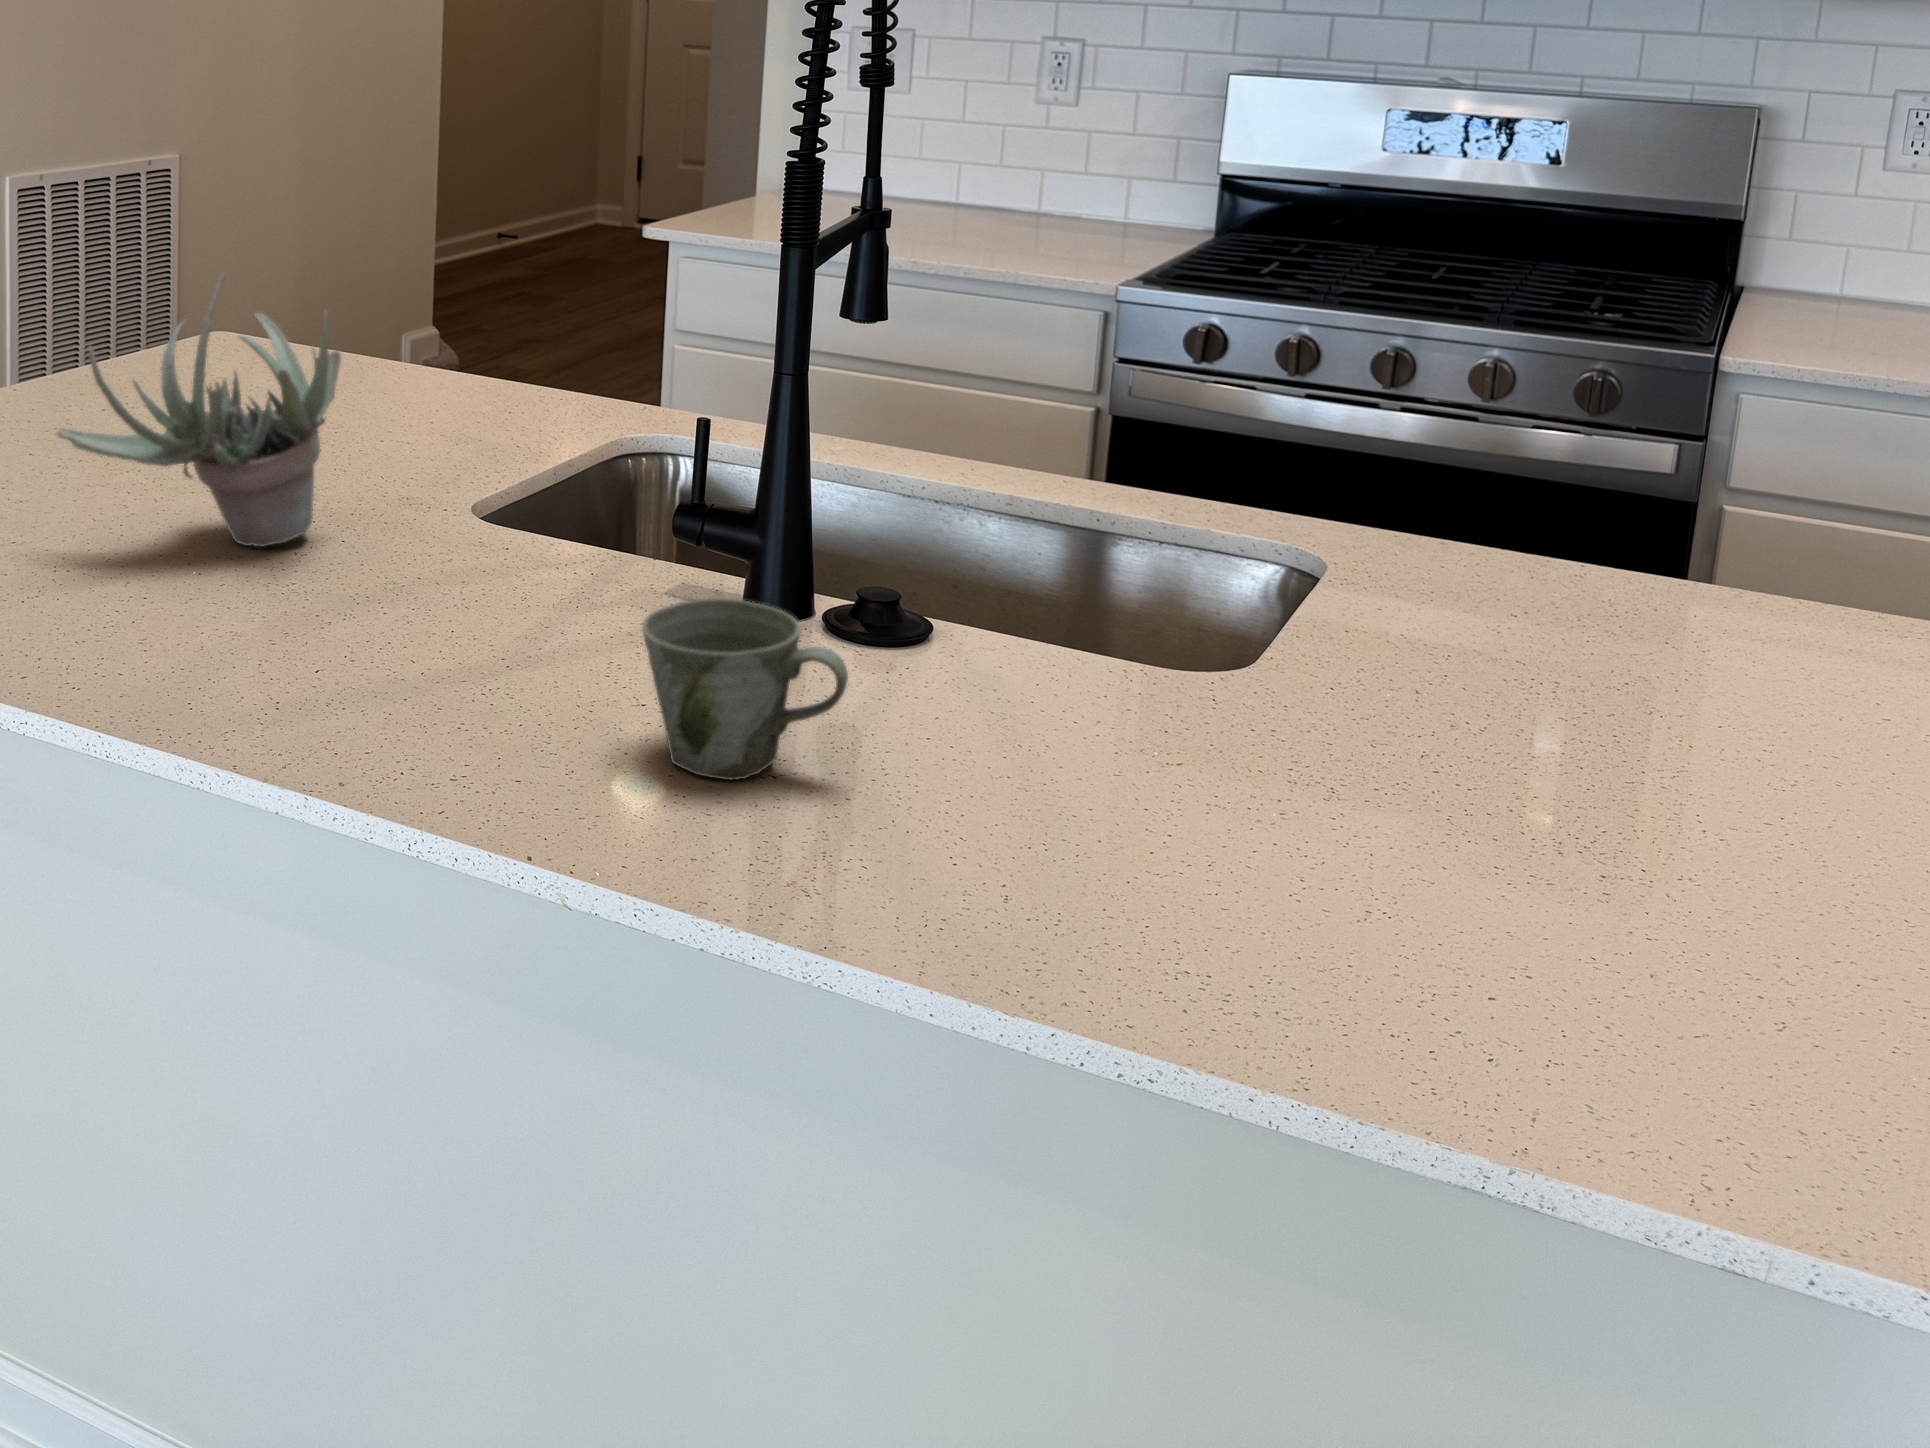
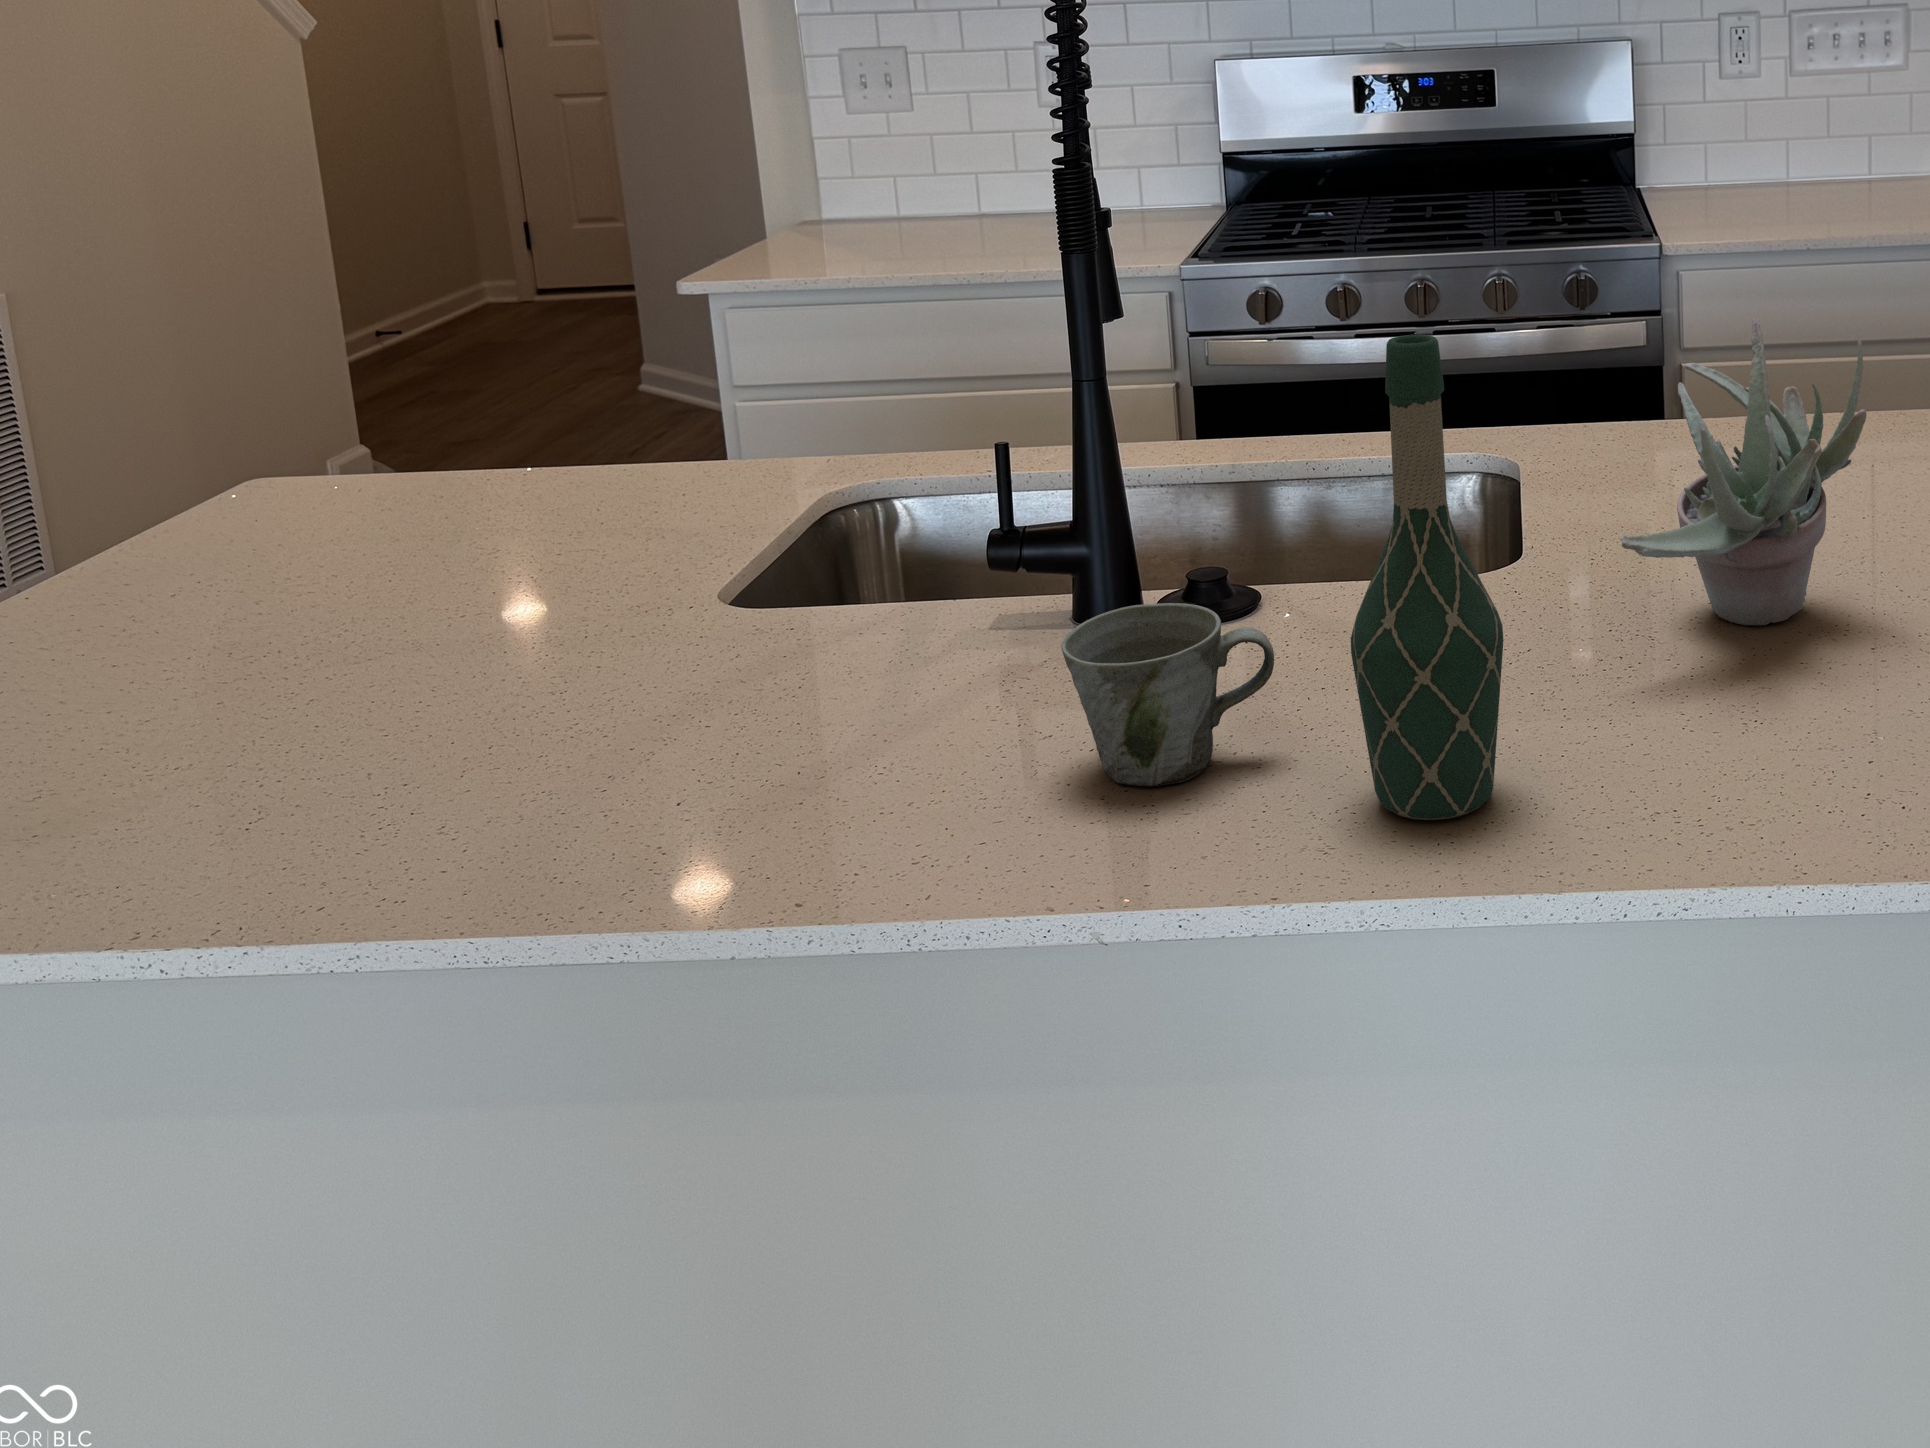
succulent plant: present [58,274,341,546] -> present [1620,317,1866,625]
wine bottle: none [884,385,1051,898] -> present [1351,335,1503,820]

